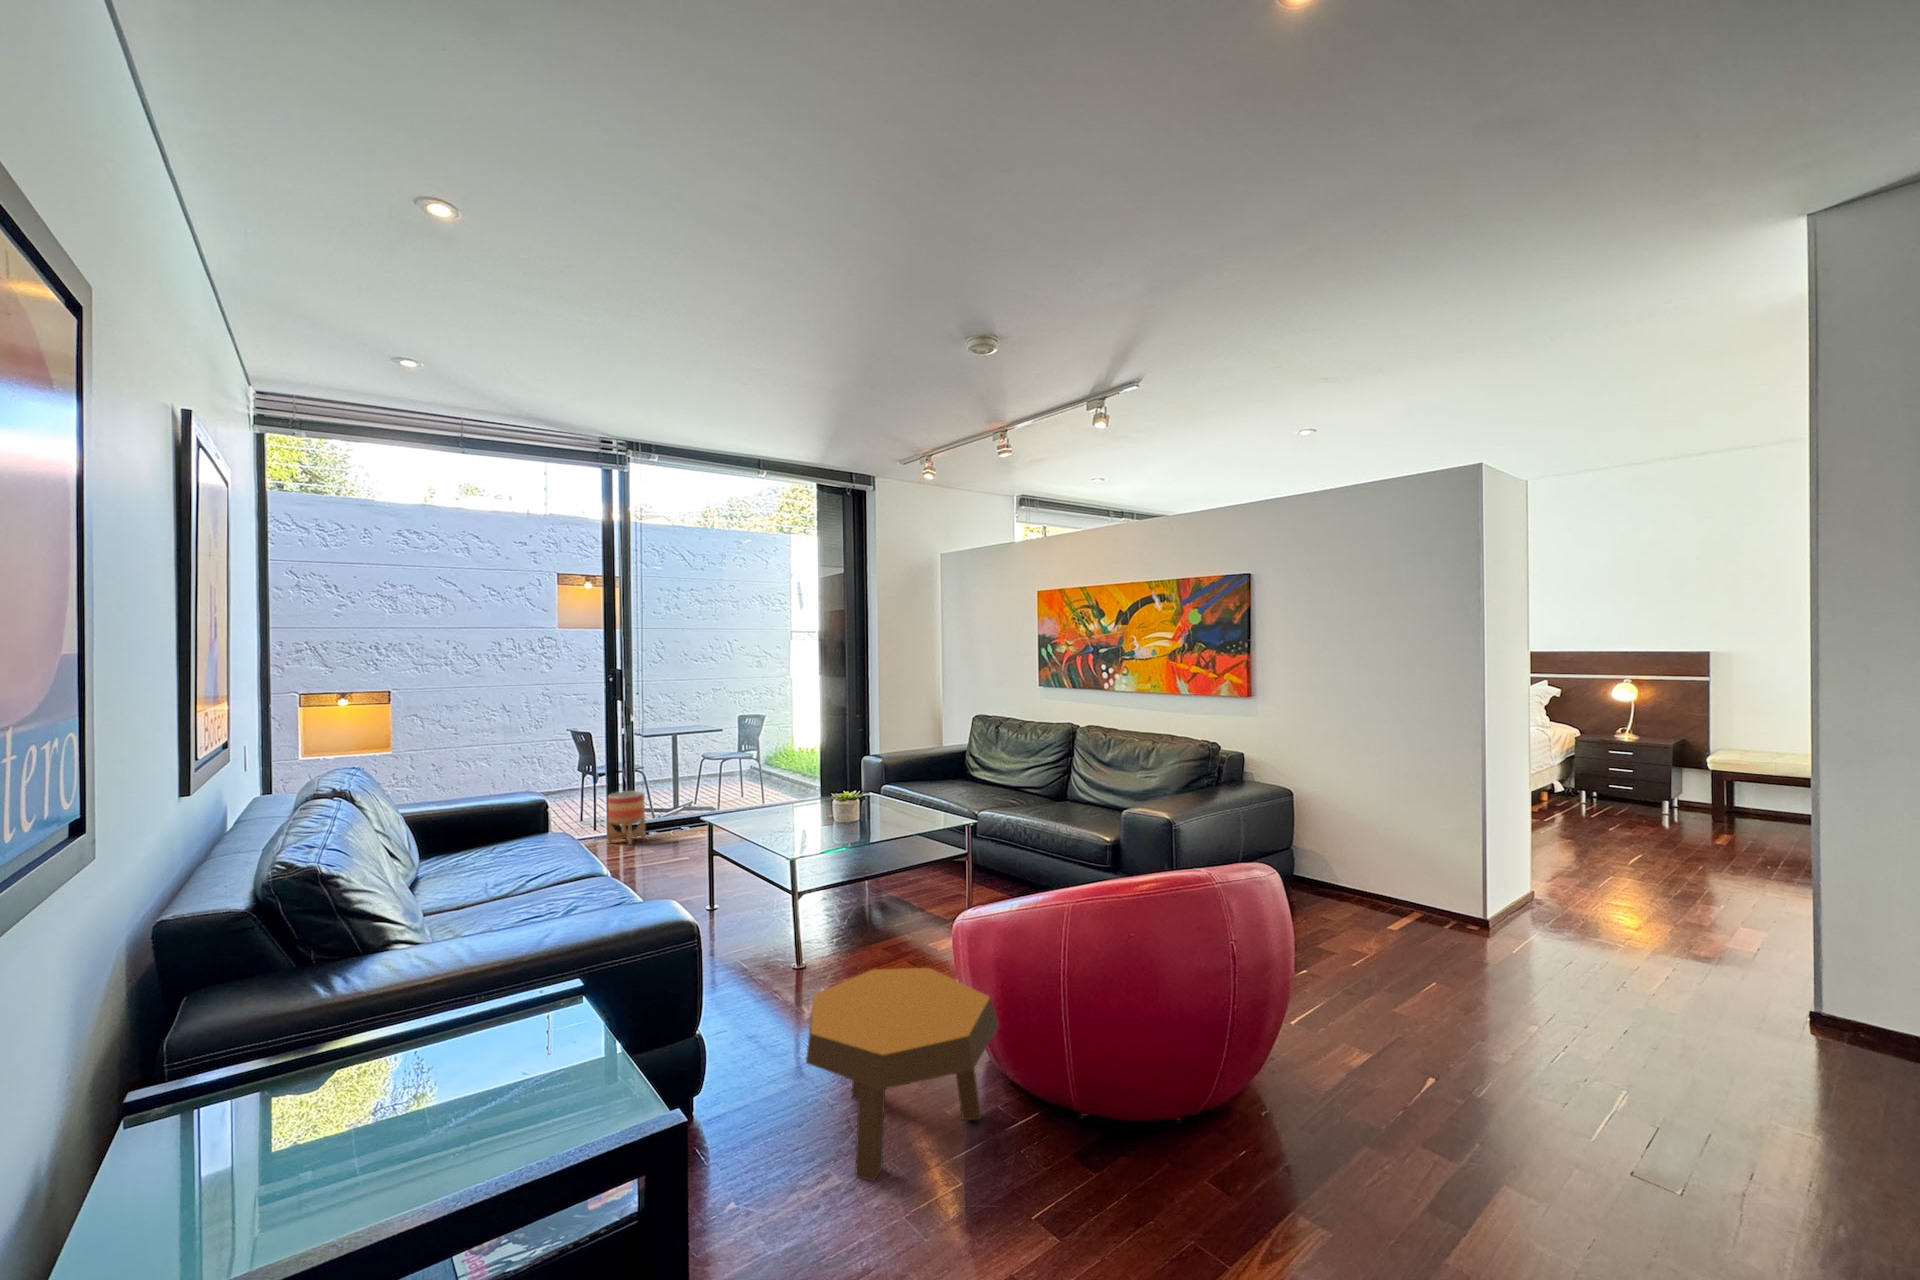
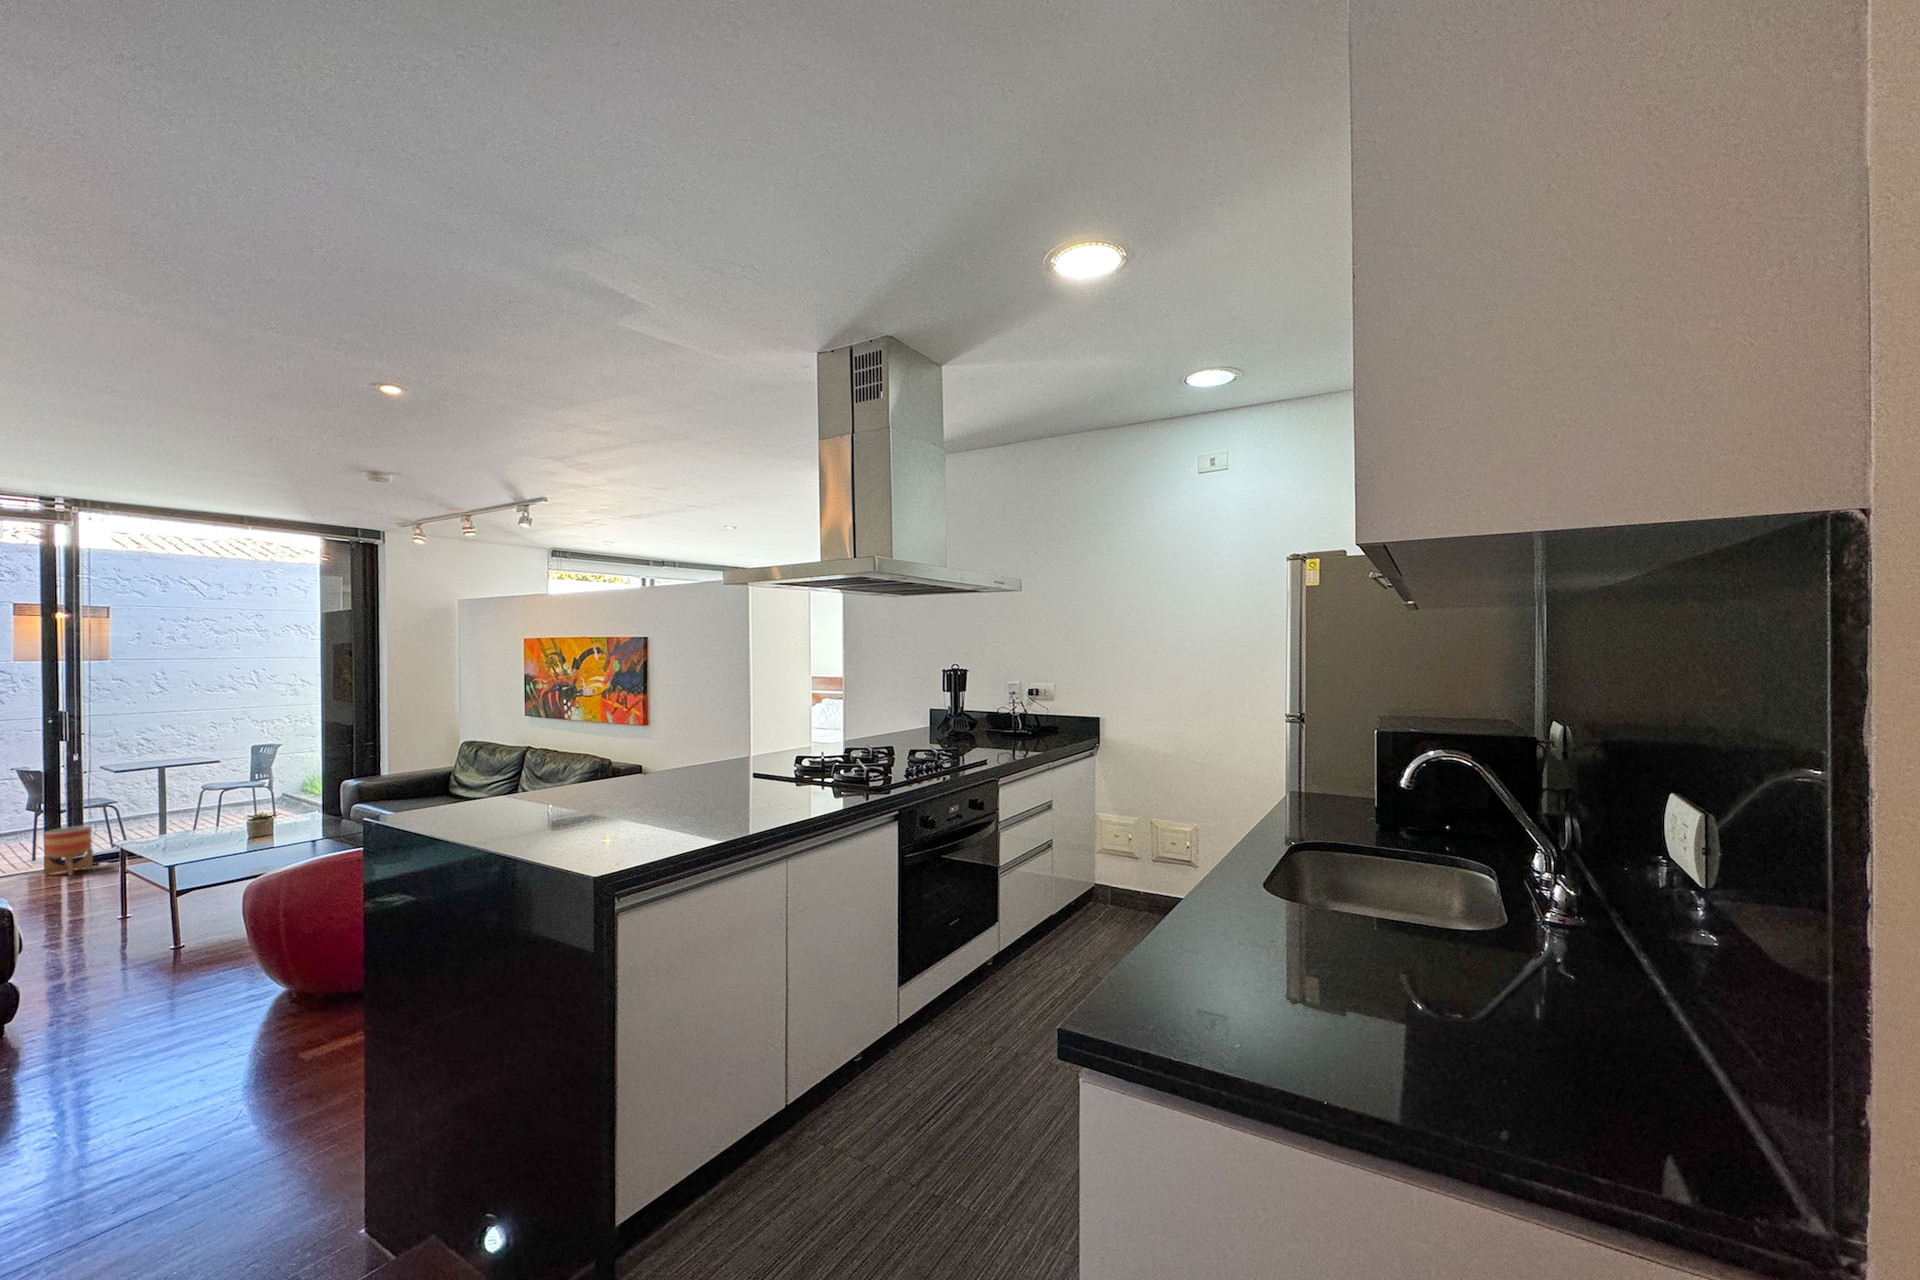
footstool: present [806,968,999,1181] -> none [59,930,233,1052]

